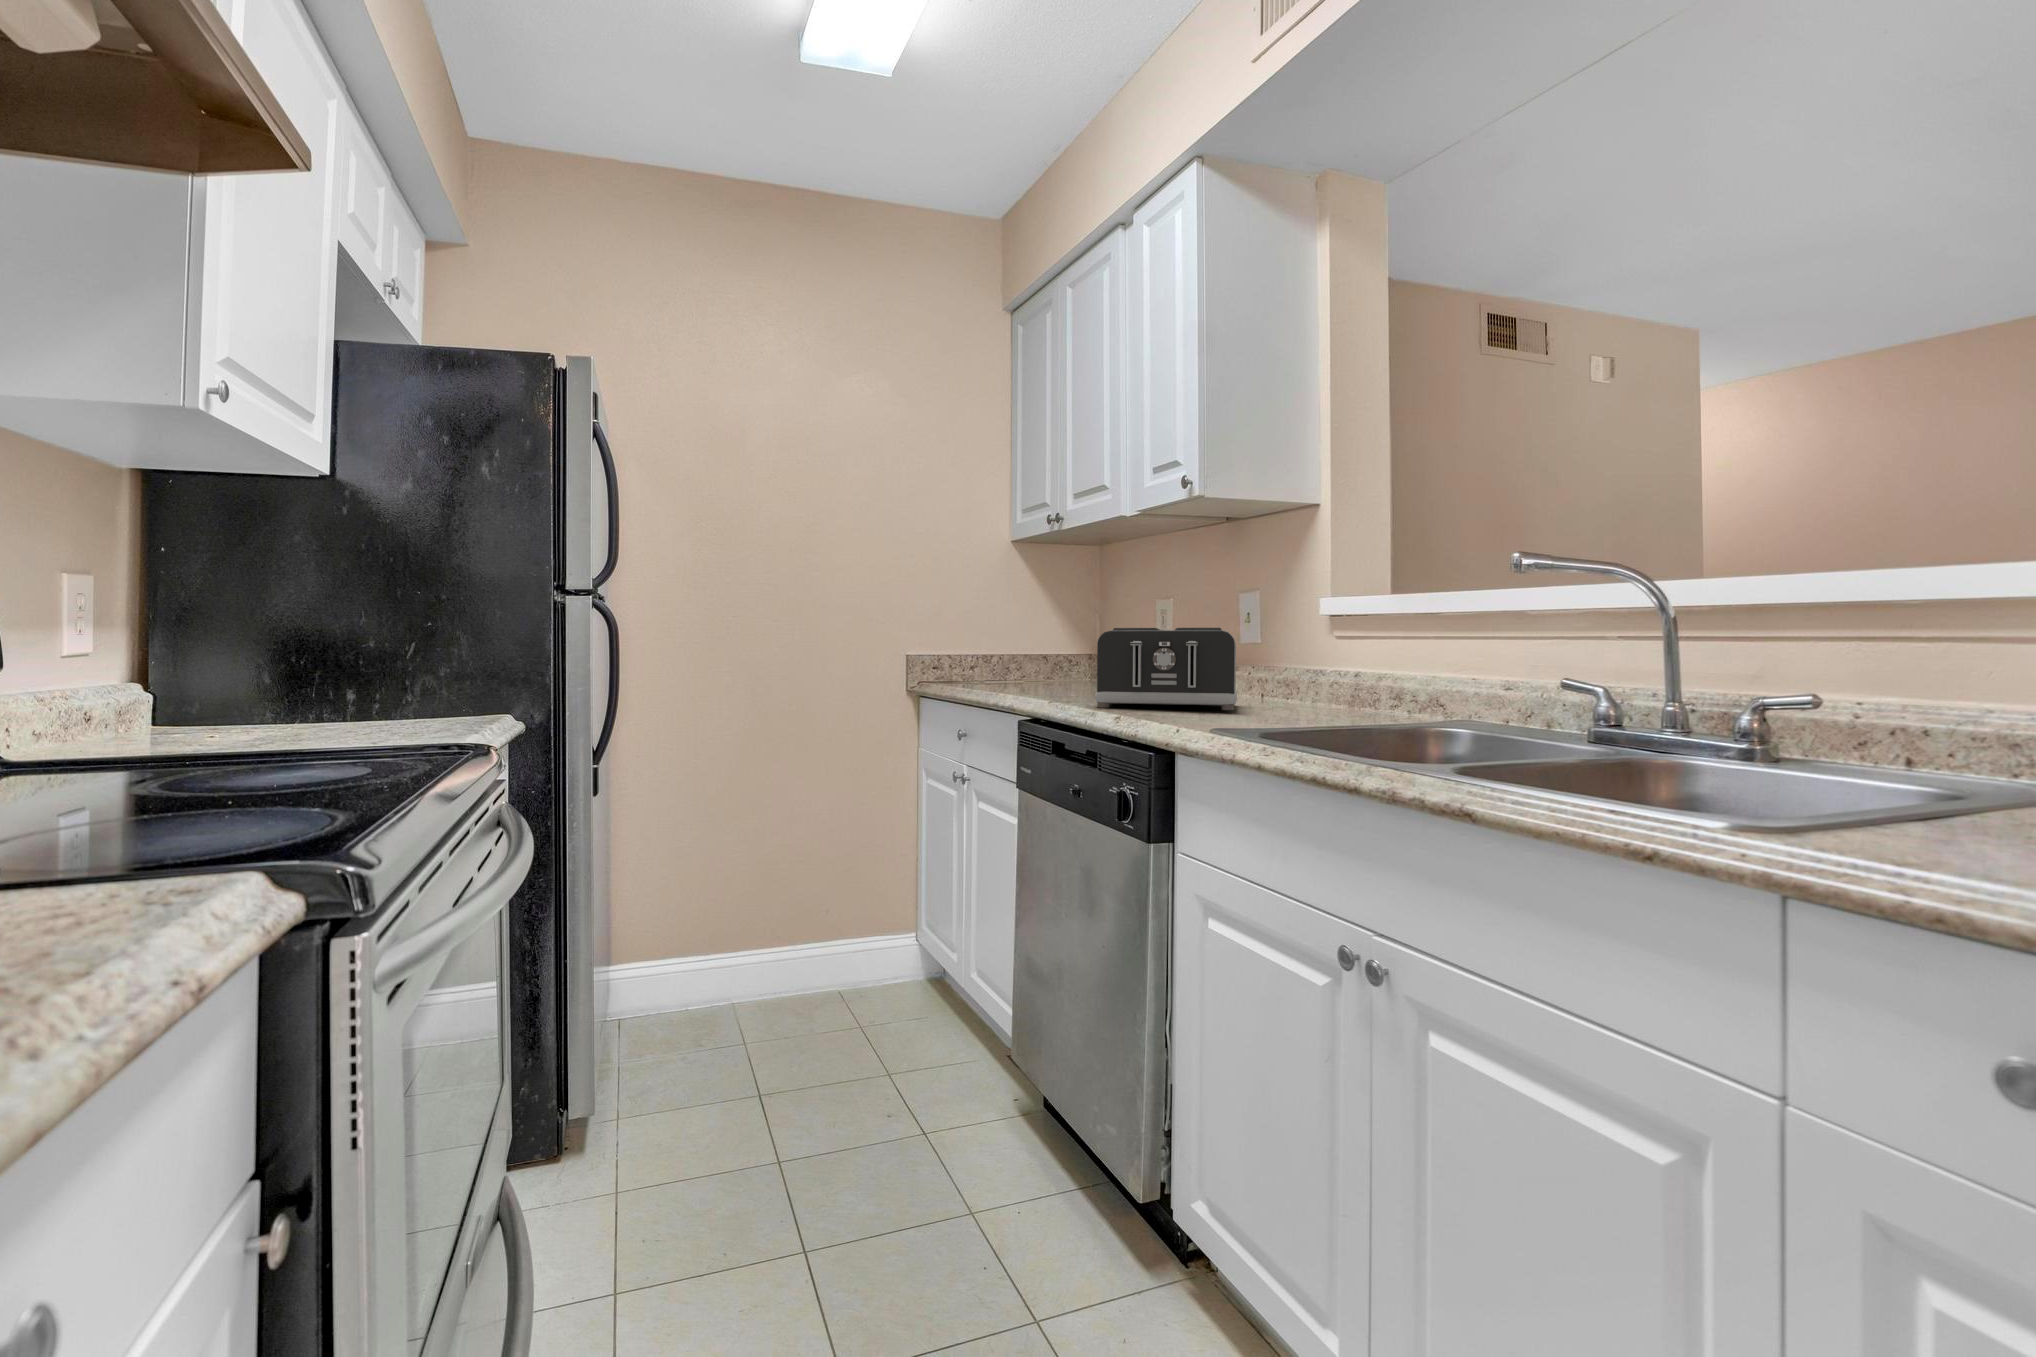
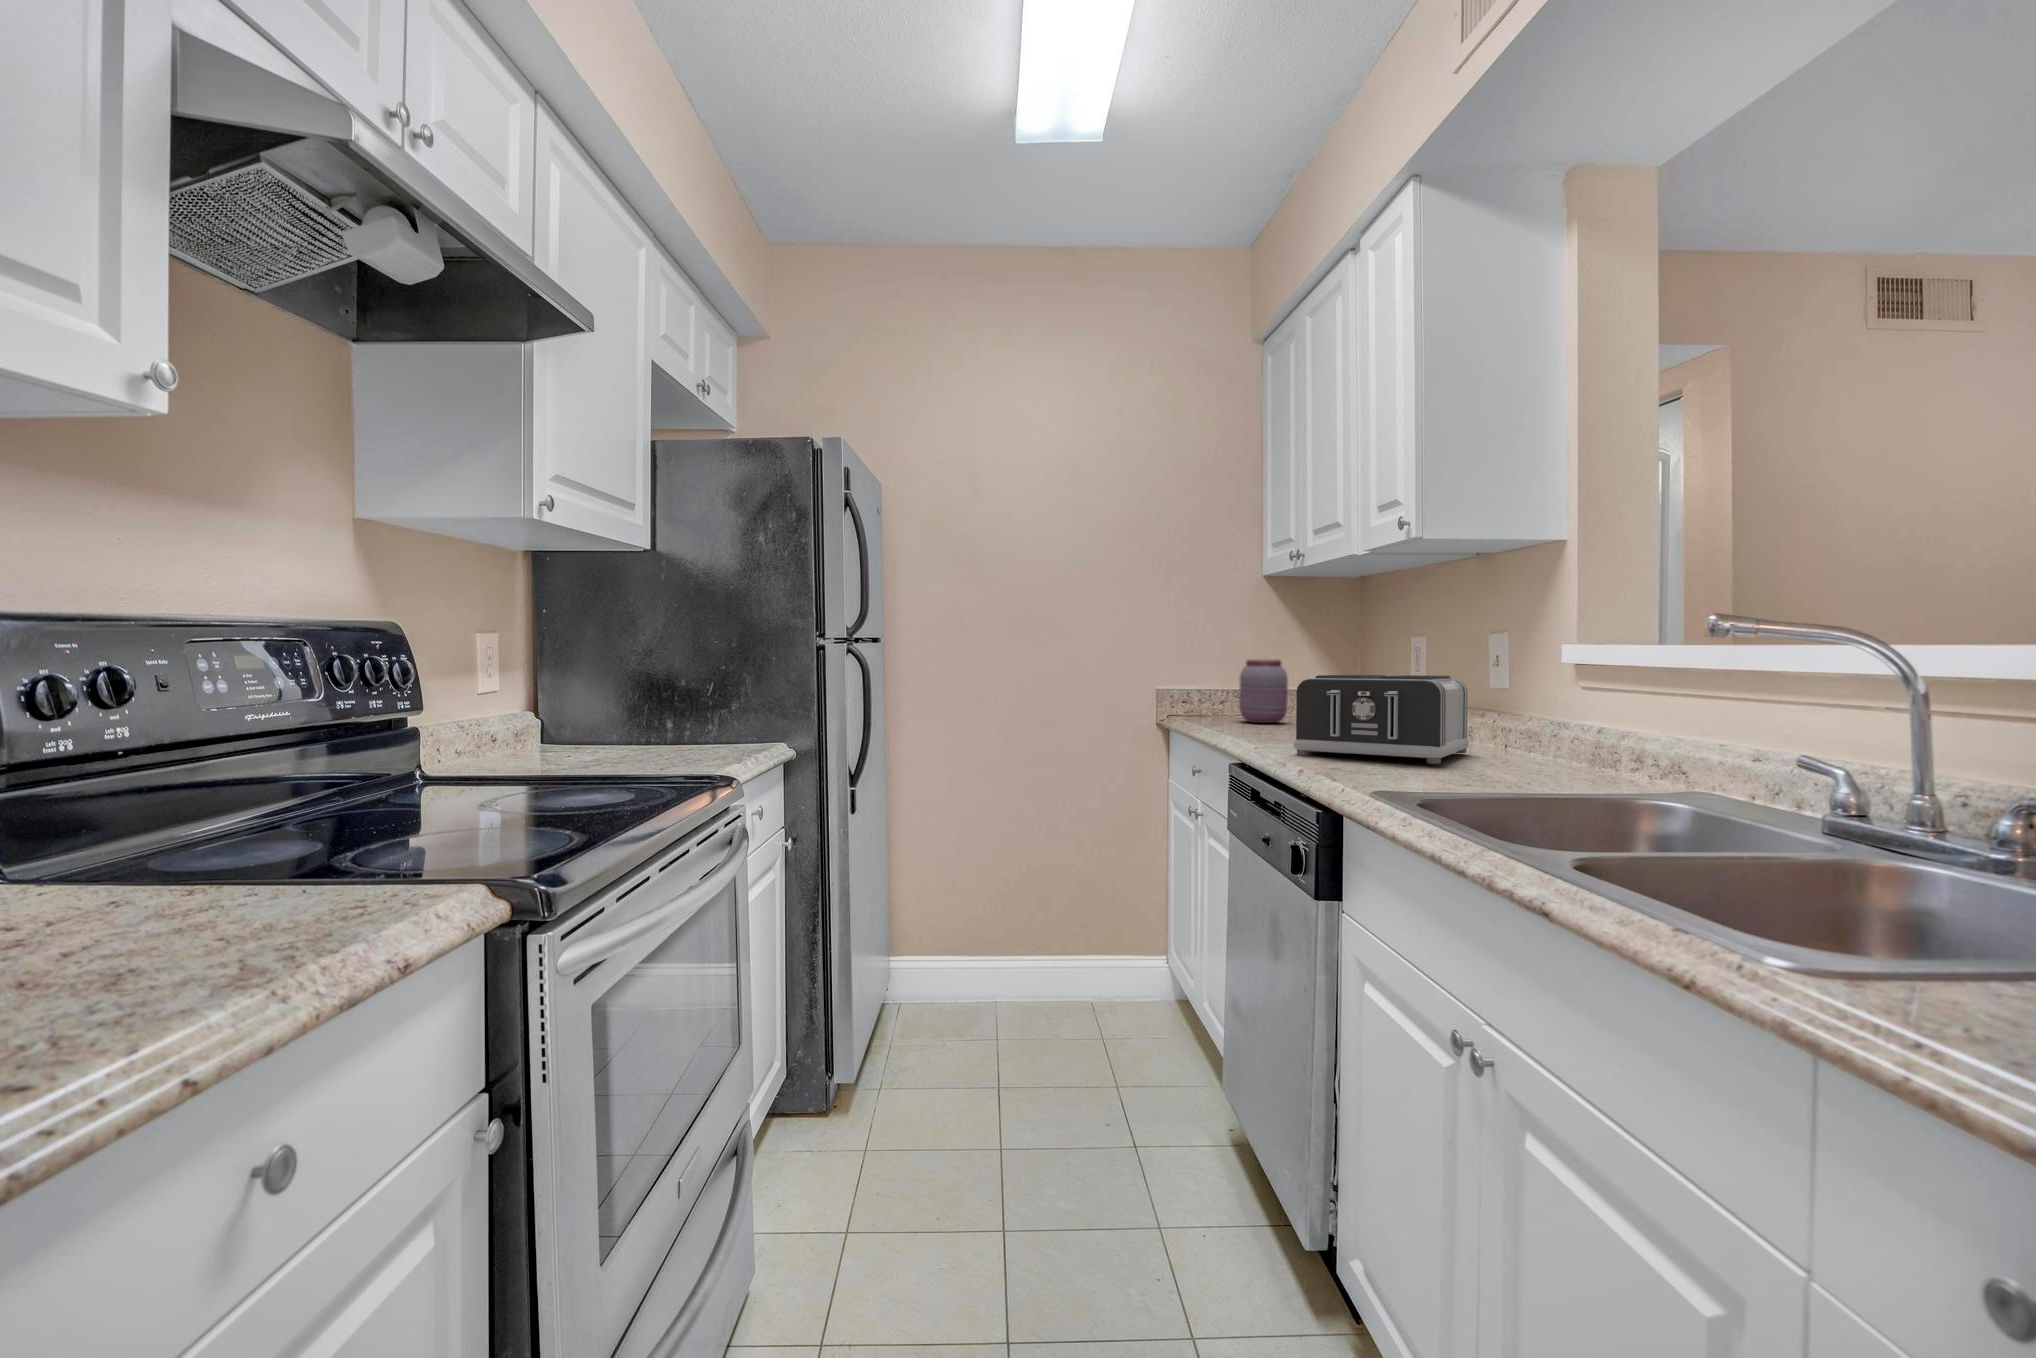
jar: none [994,624,1041,688] -> present [1239,660,1288,723]

